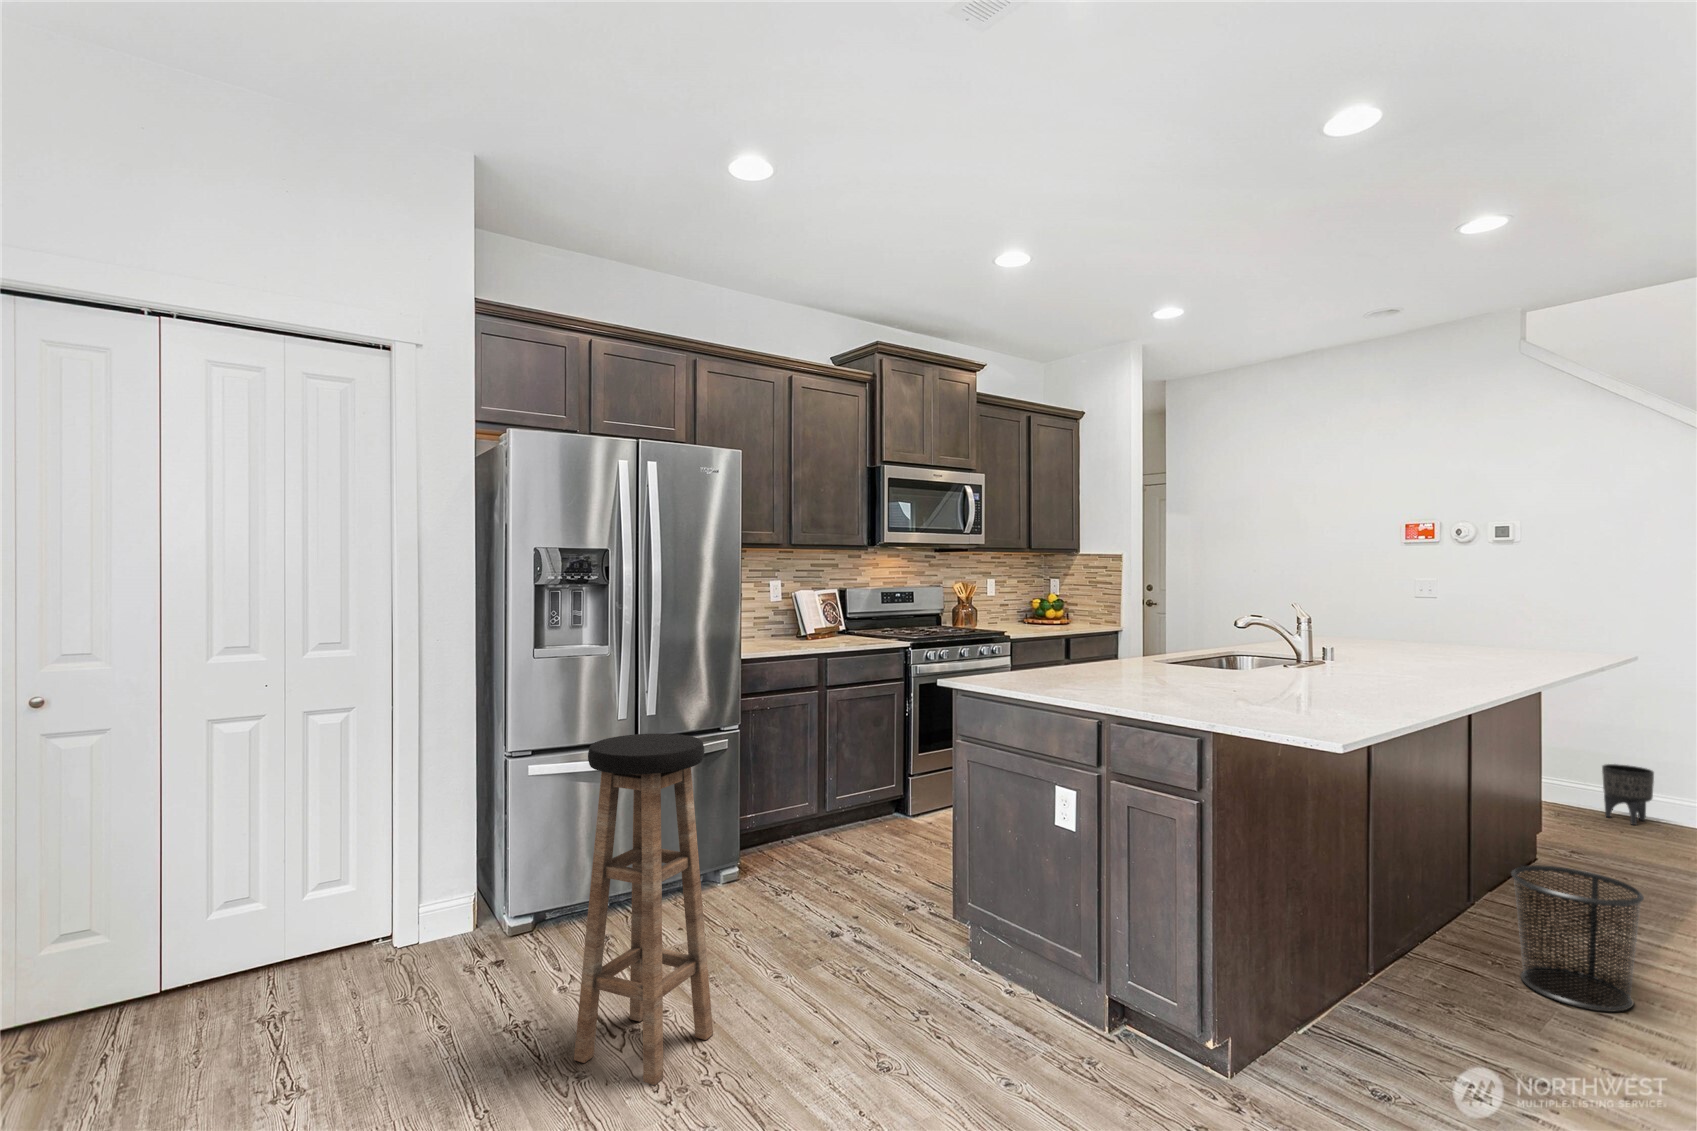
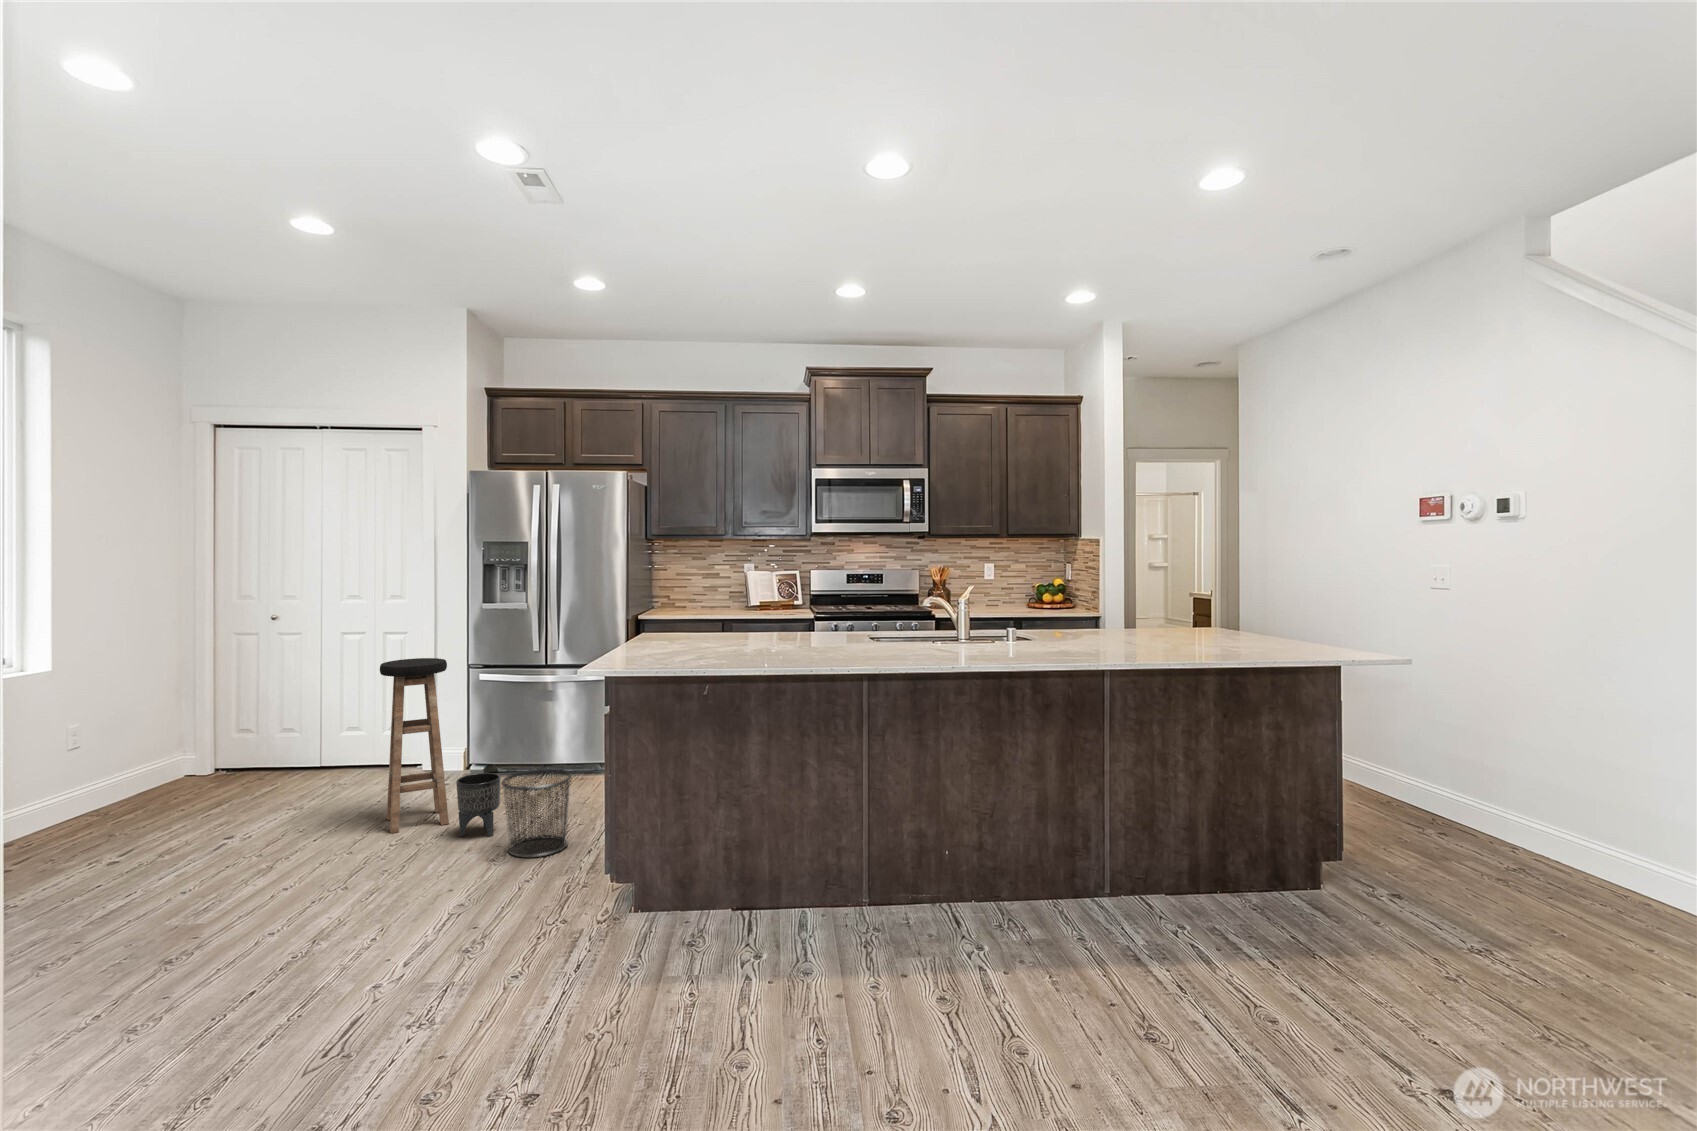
planter: present [1602,764,1654,825] -> present [456,773,501,837]
waste bin: present [1511,865,1644,1012] -> present [502,769,572,858]

